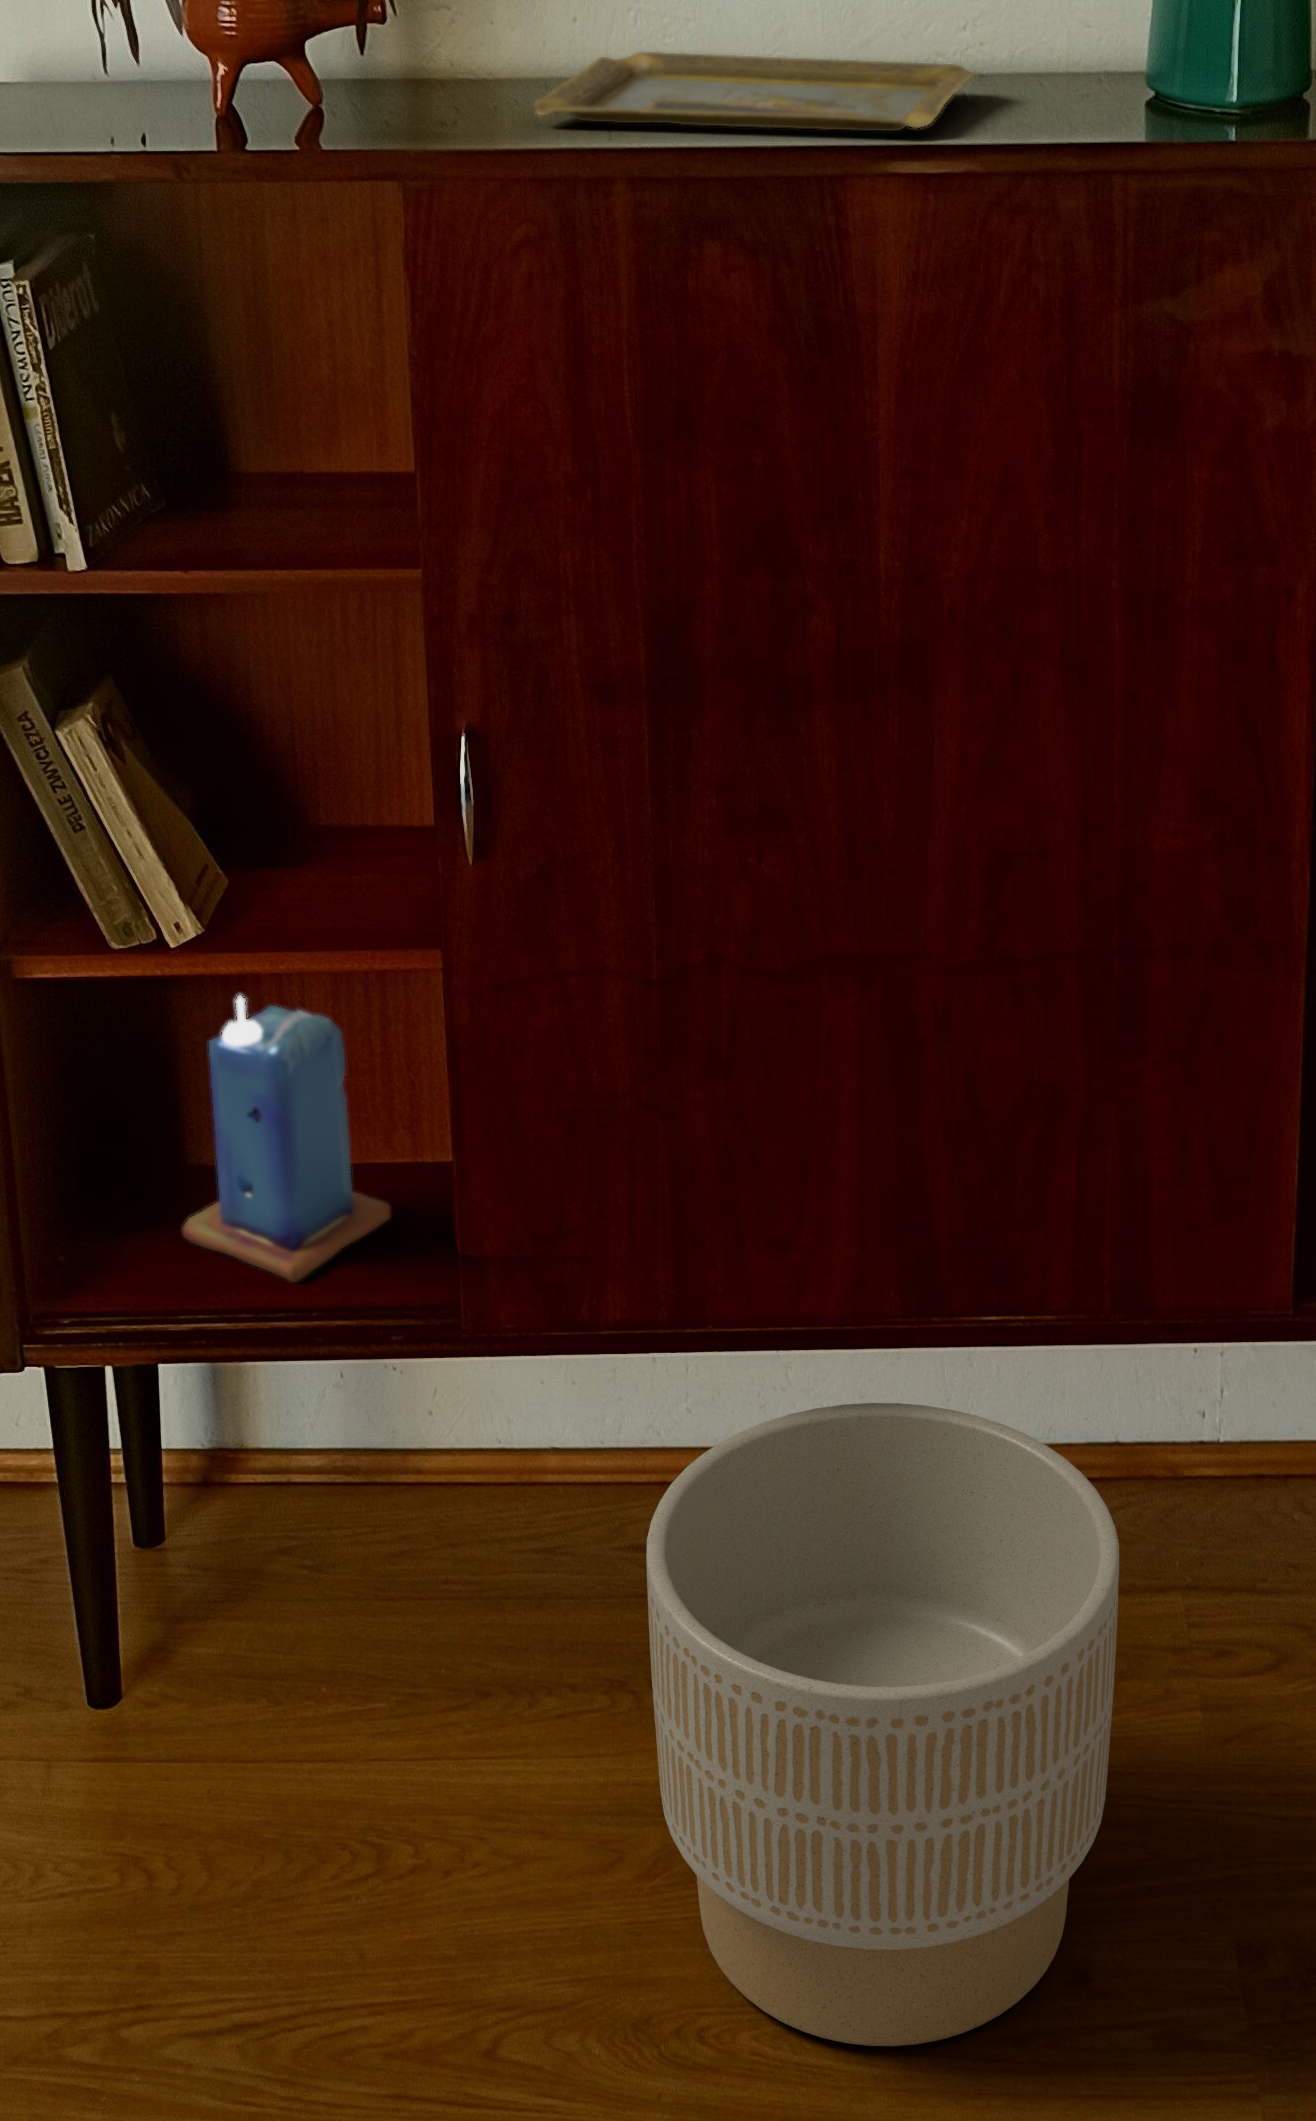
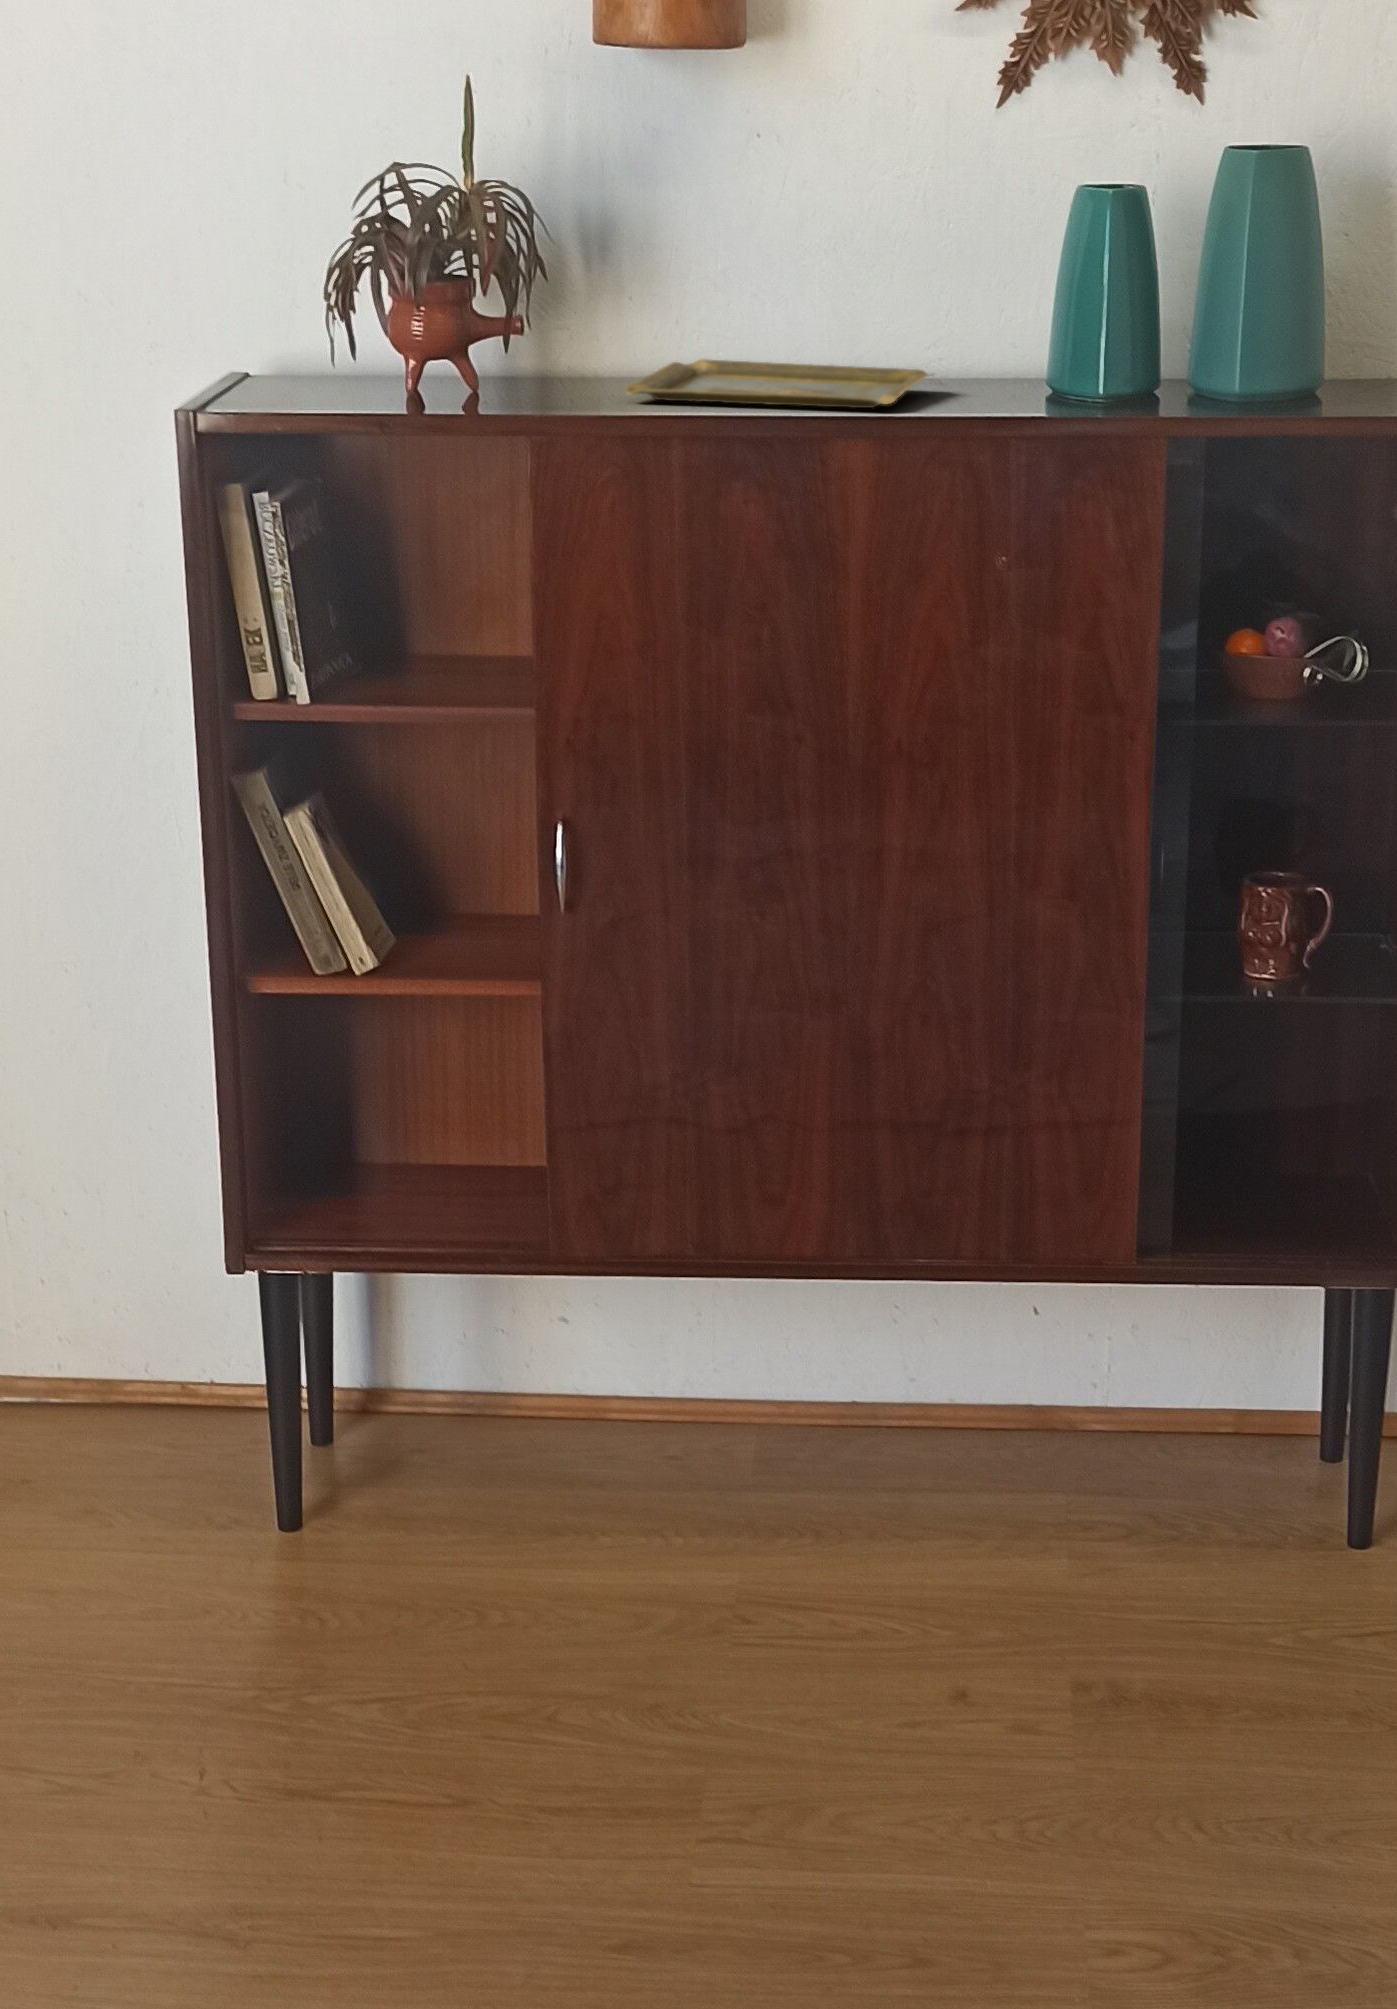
candle: present [183,996,390,1282] -> none [359,1018,506,1222]
planter: present [646,1403,1119,2046] -> none [678,1309,1006,1729]

